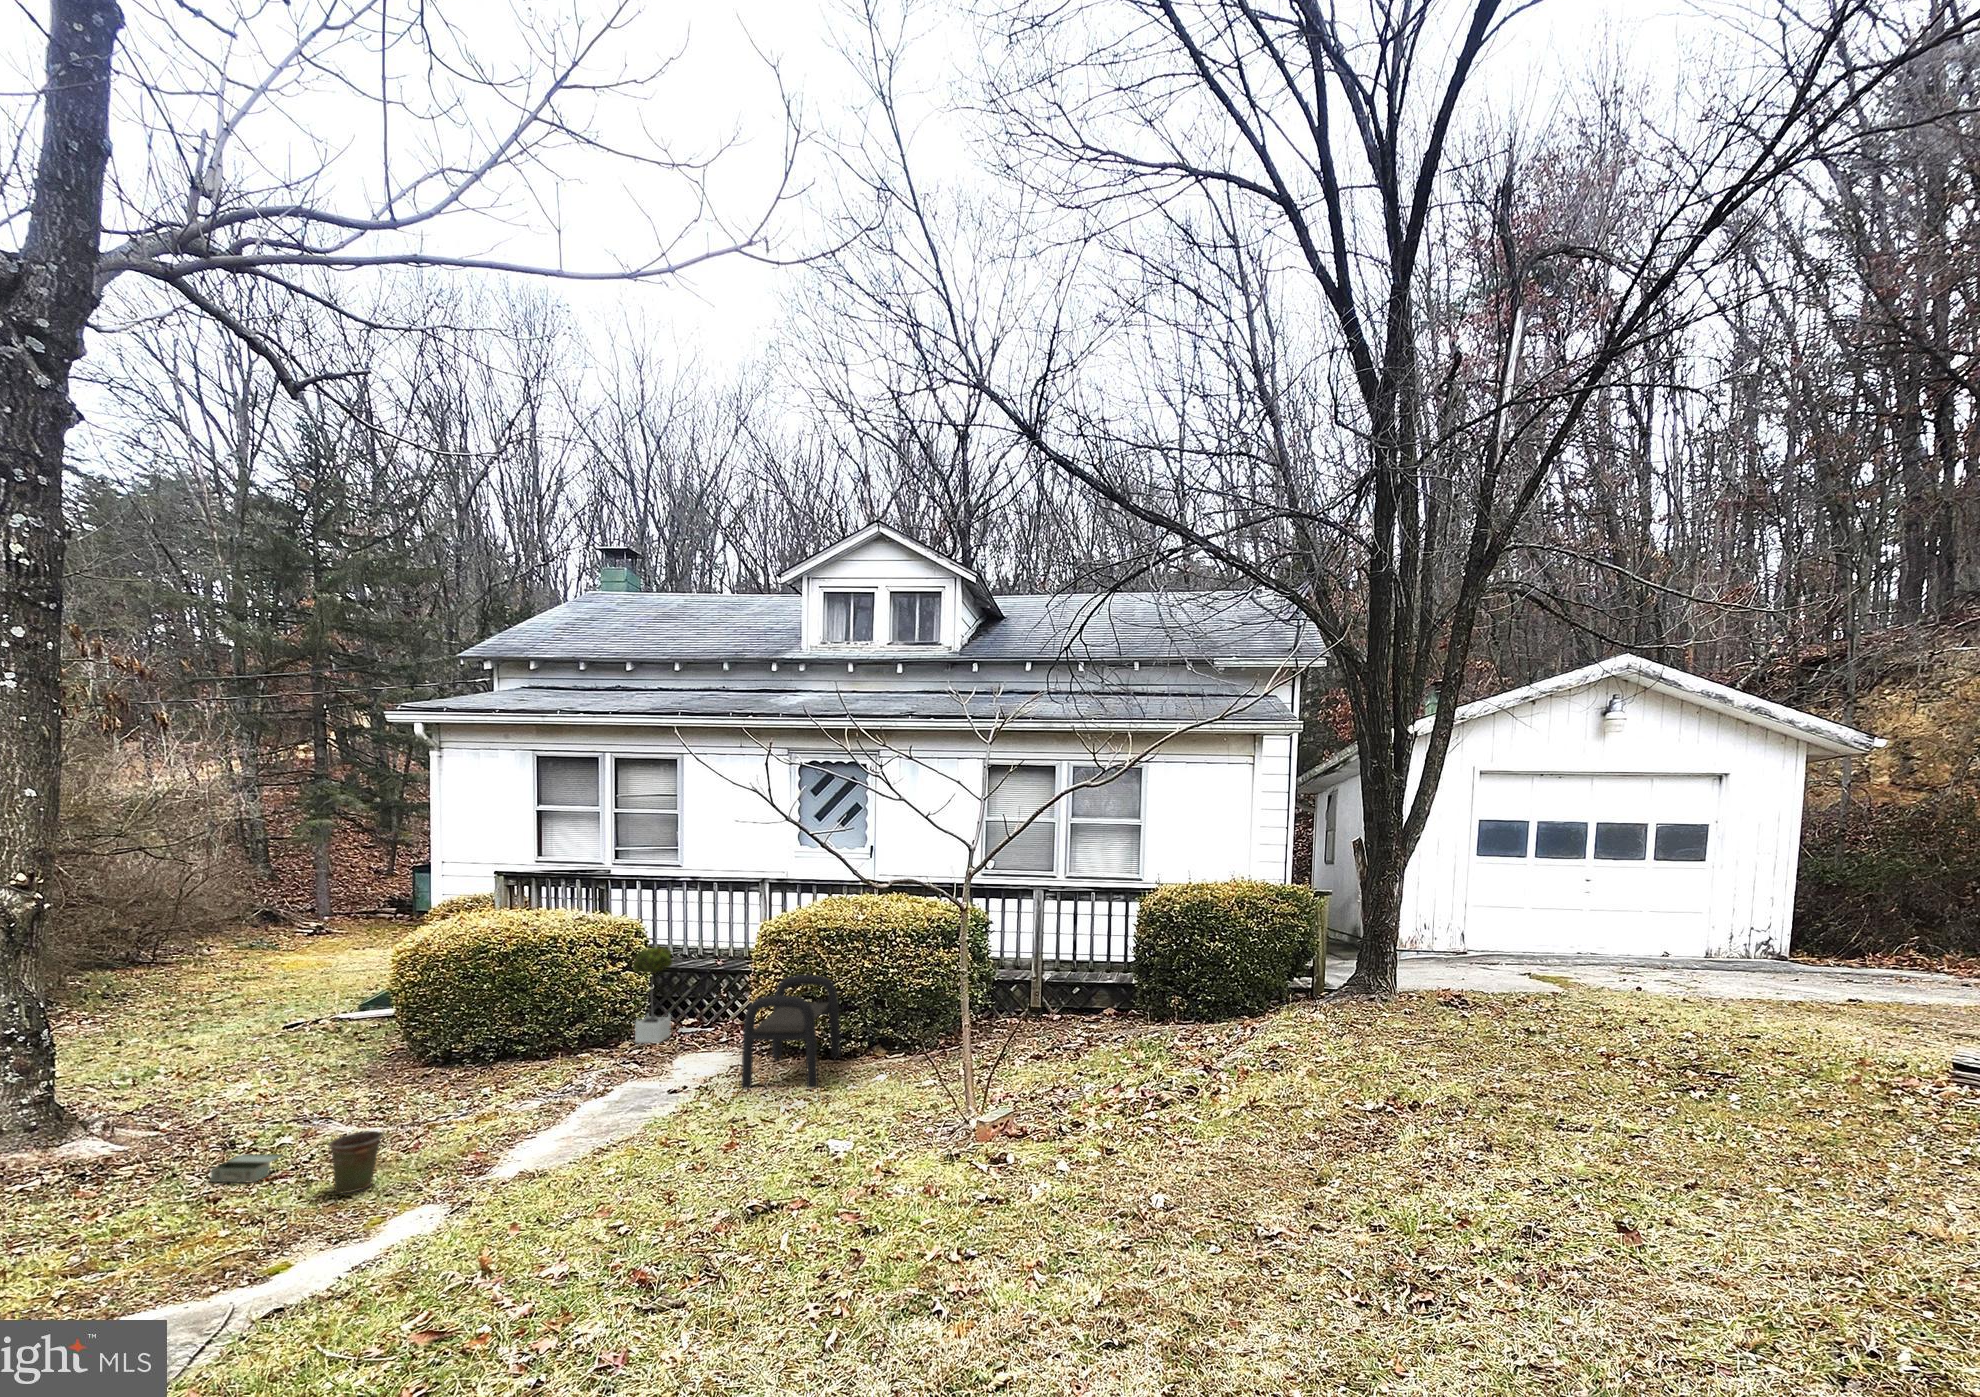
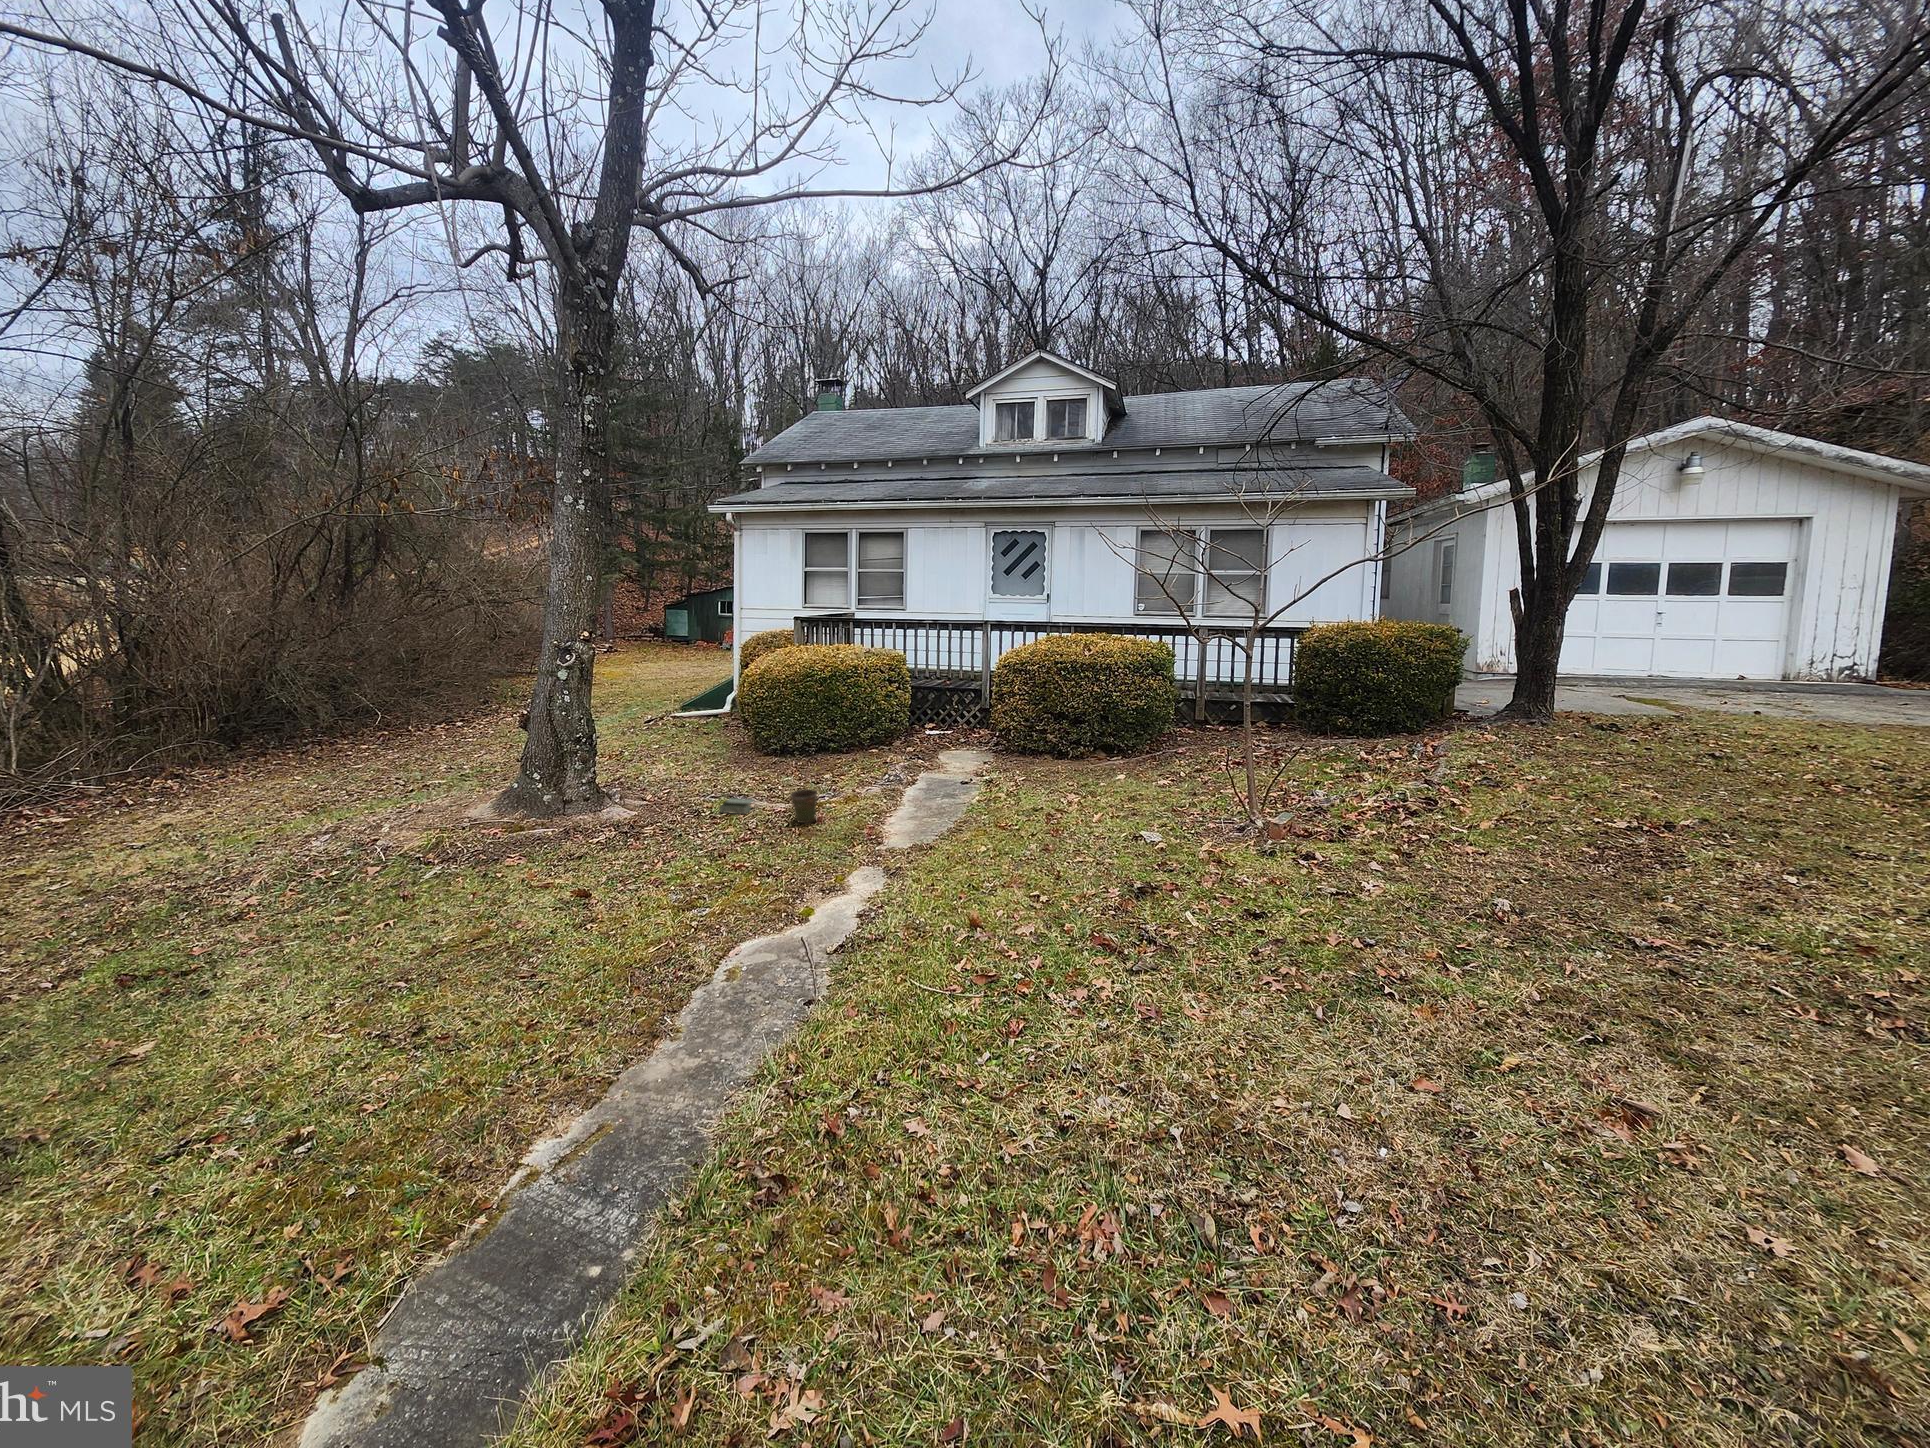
potted tree: present [632,947,672,1043] -> none [905,670,931,733]
bench: present [741,975,841,1089] -> none [1004,692,1061,768]

